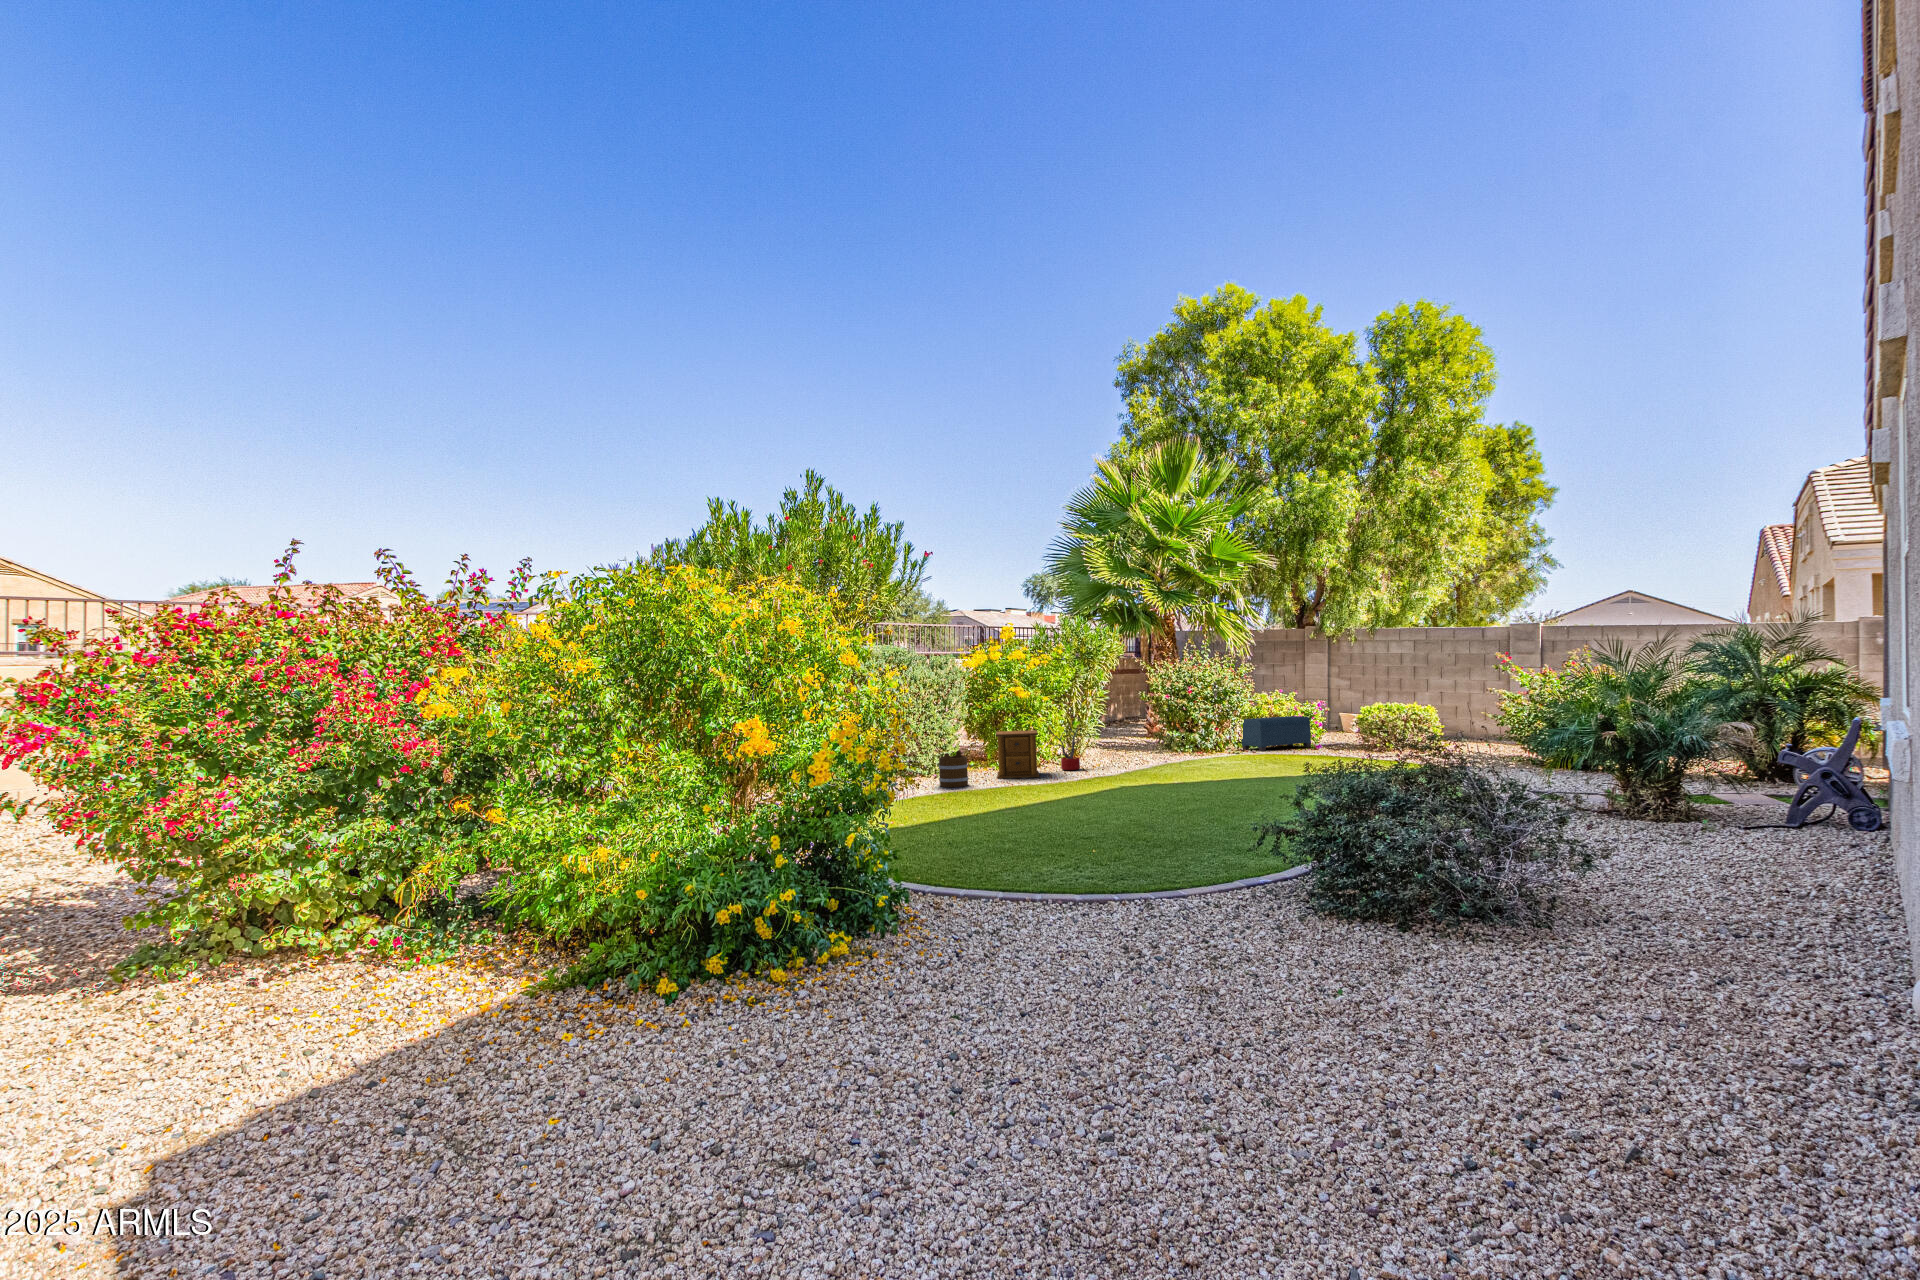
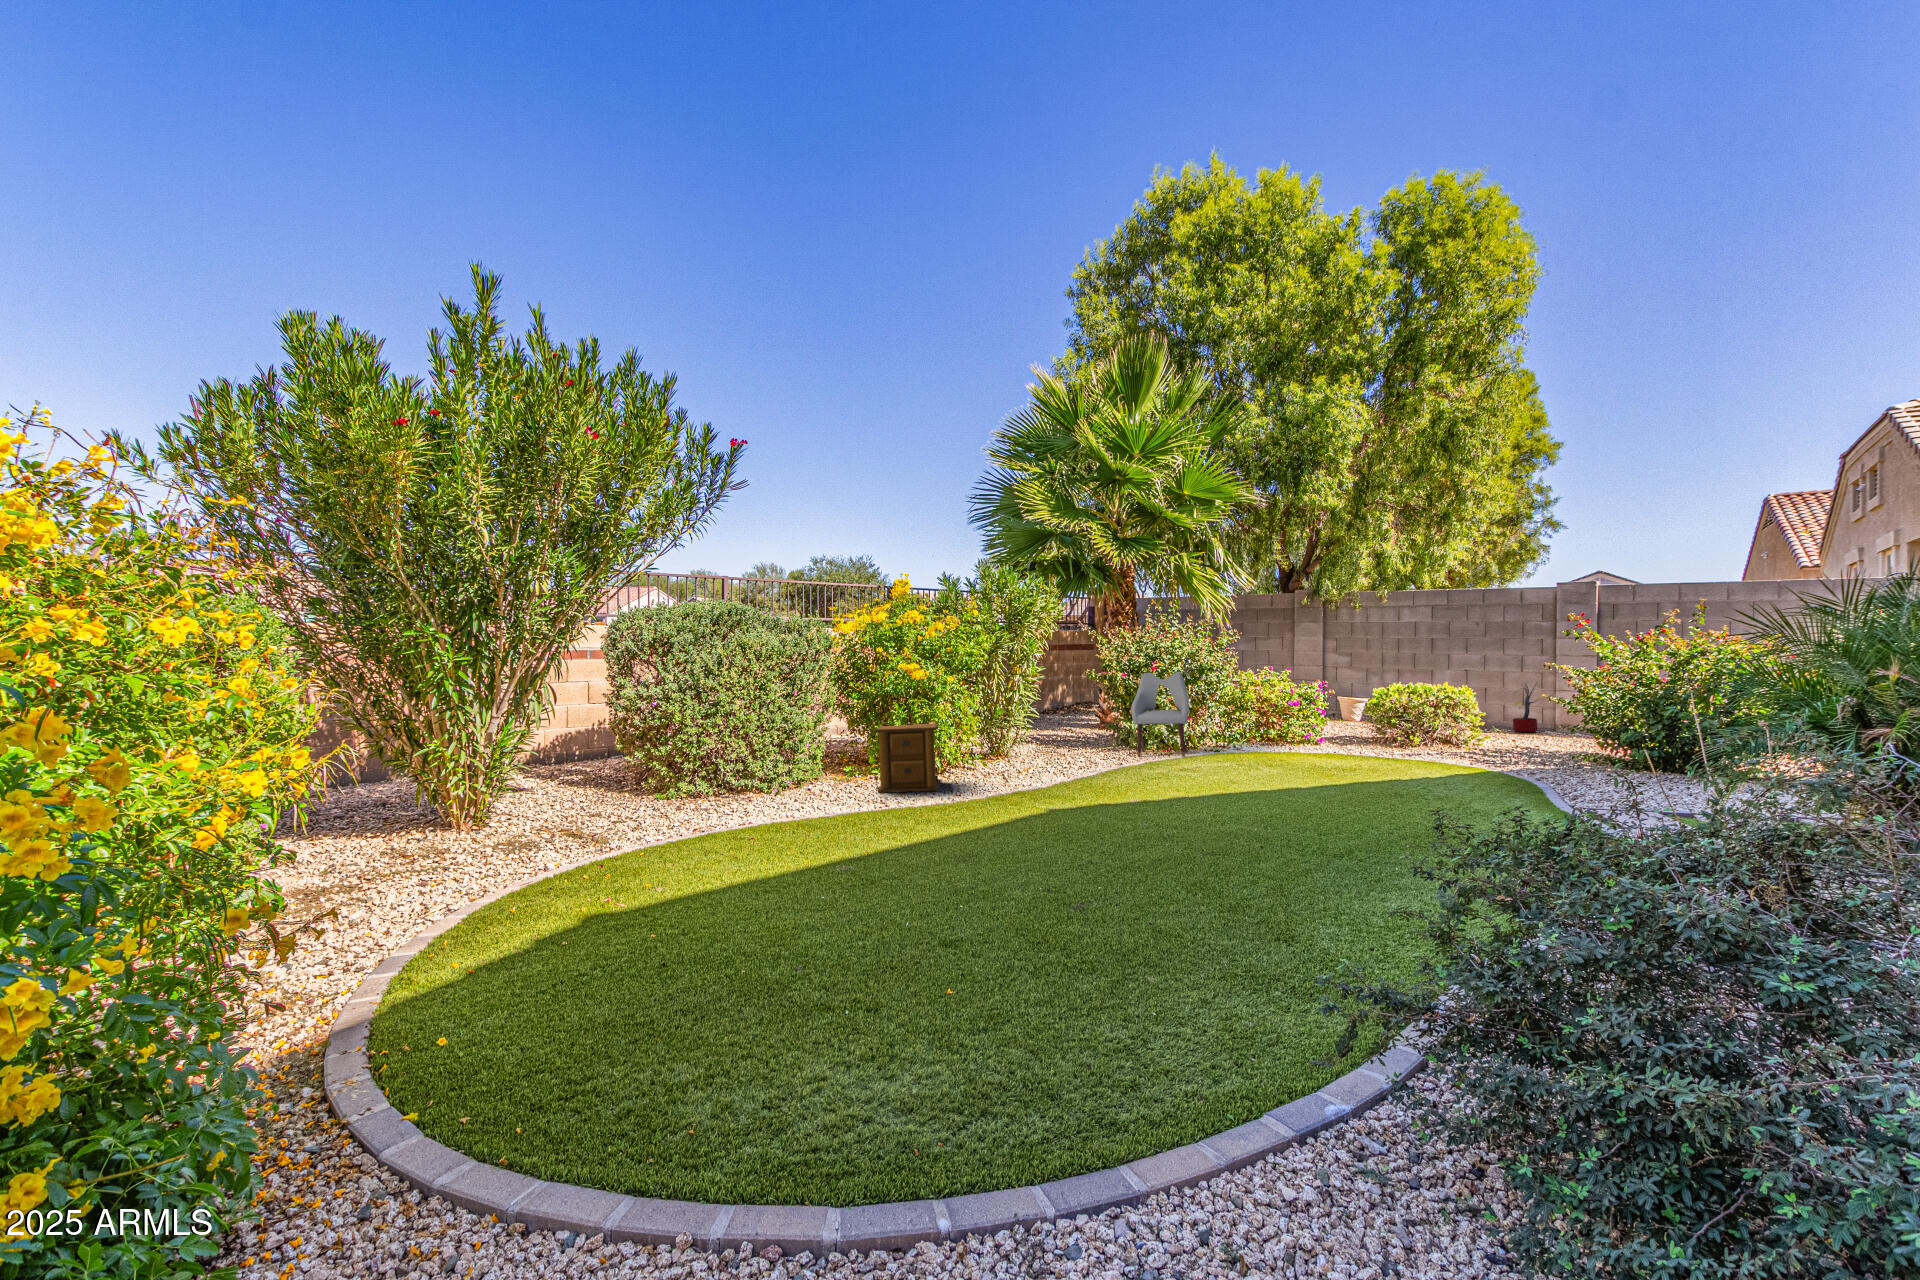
chair: none [1174,694,1217,757] -> present [1131,672,1189,757]
bench: present [1242,716,1311,751] -> none [1219,701,1310,748]
decorative plant: present [1049,726,1080,770] -> present [1513,682,1543,732]
bucket: present [939,750,968,787] -> none [786,754,830,809]

